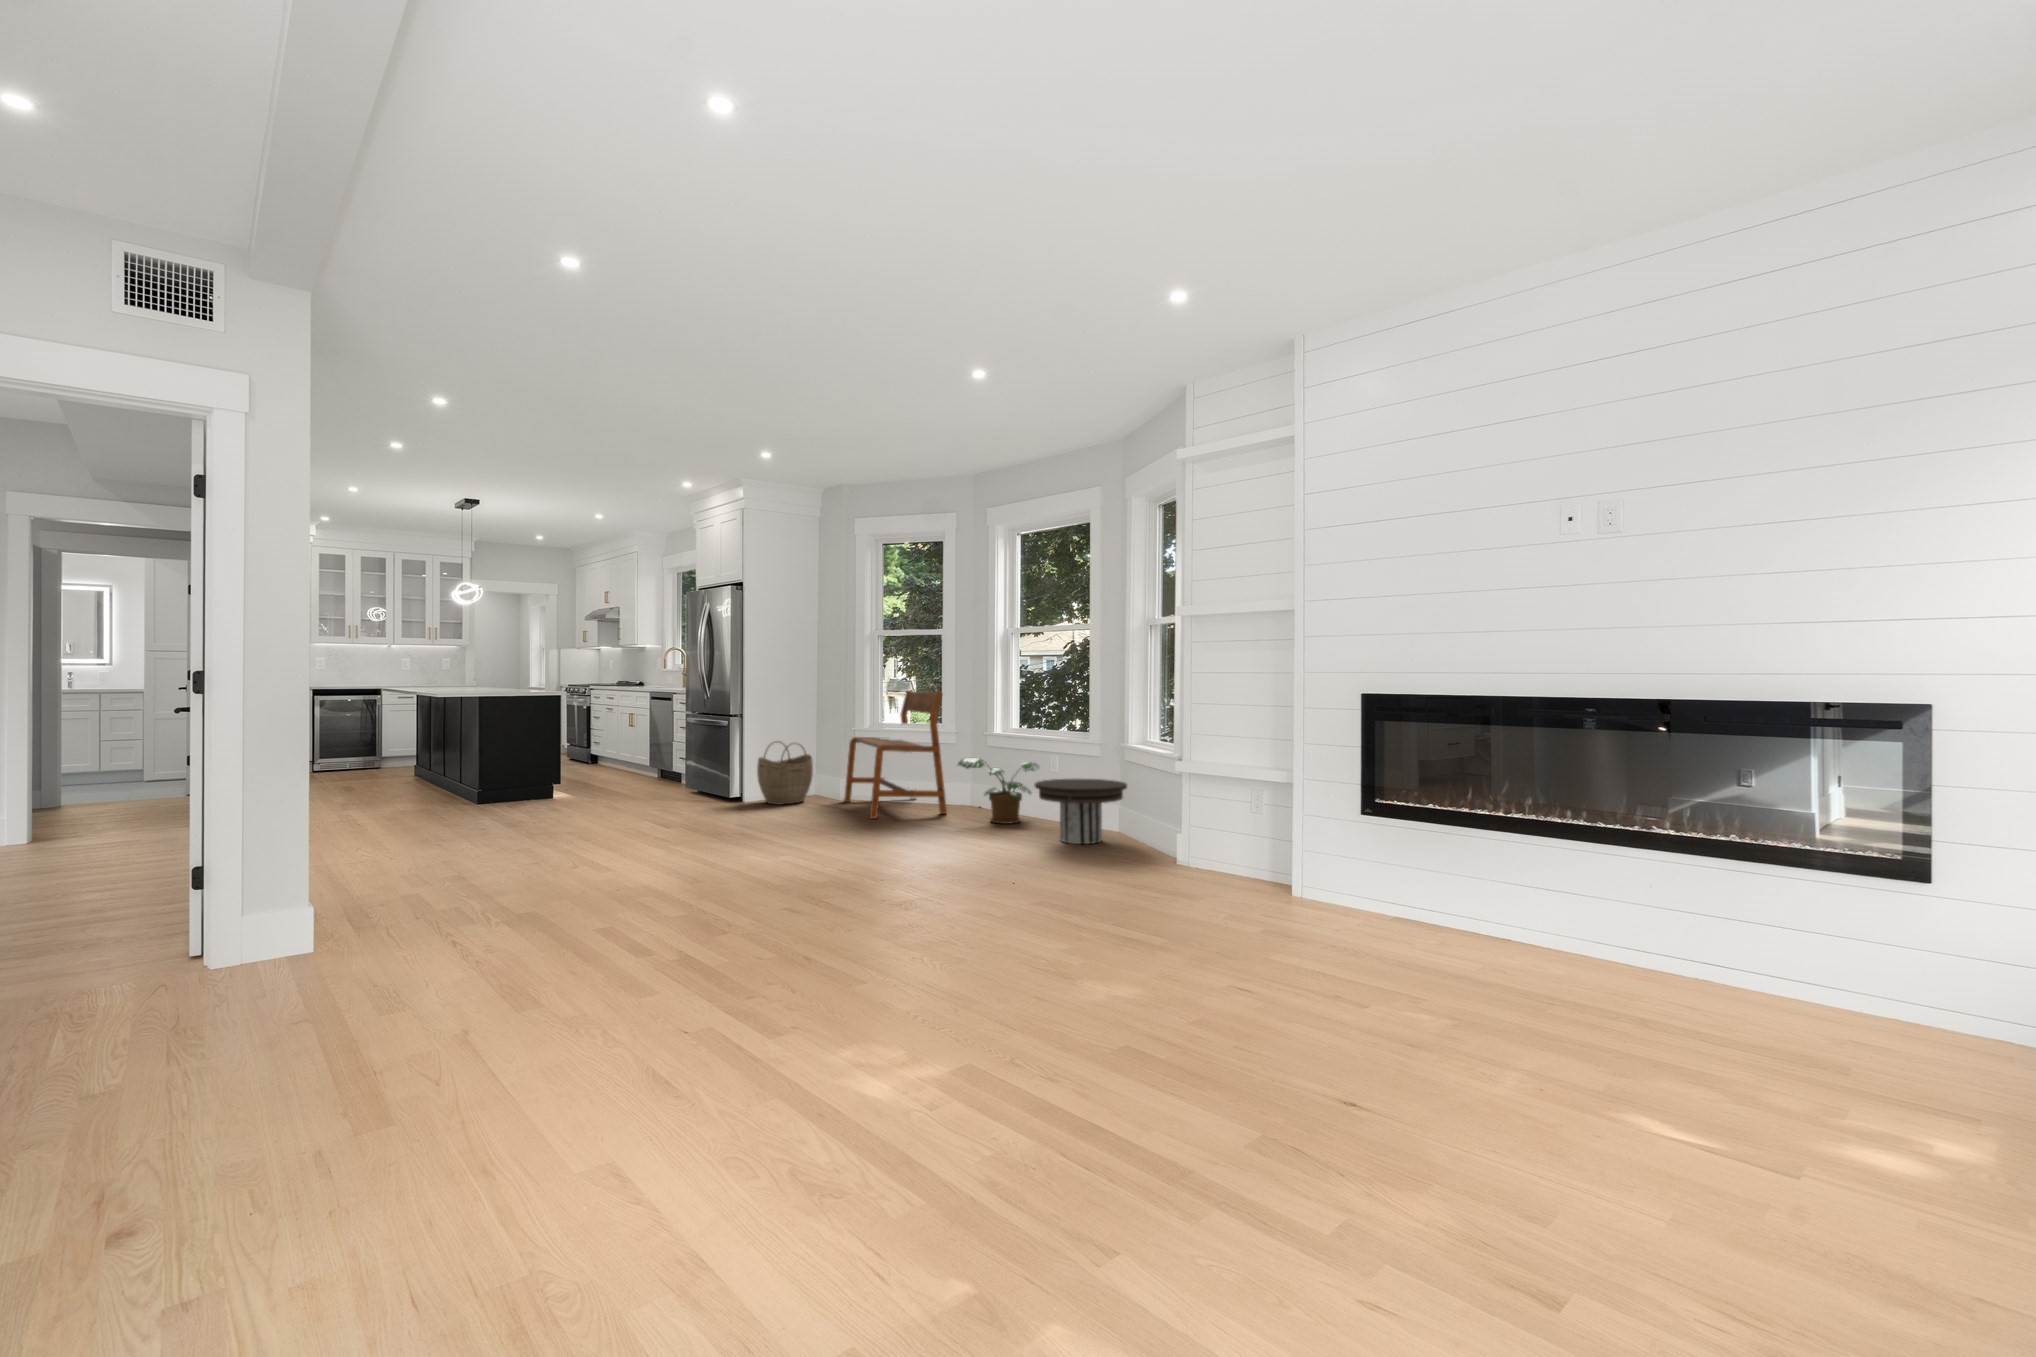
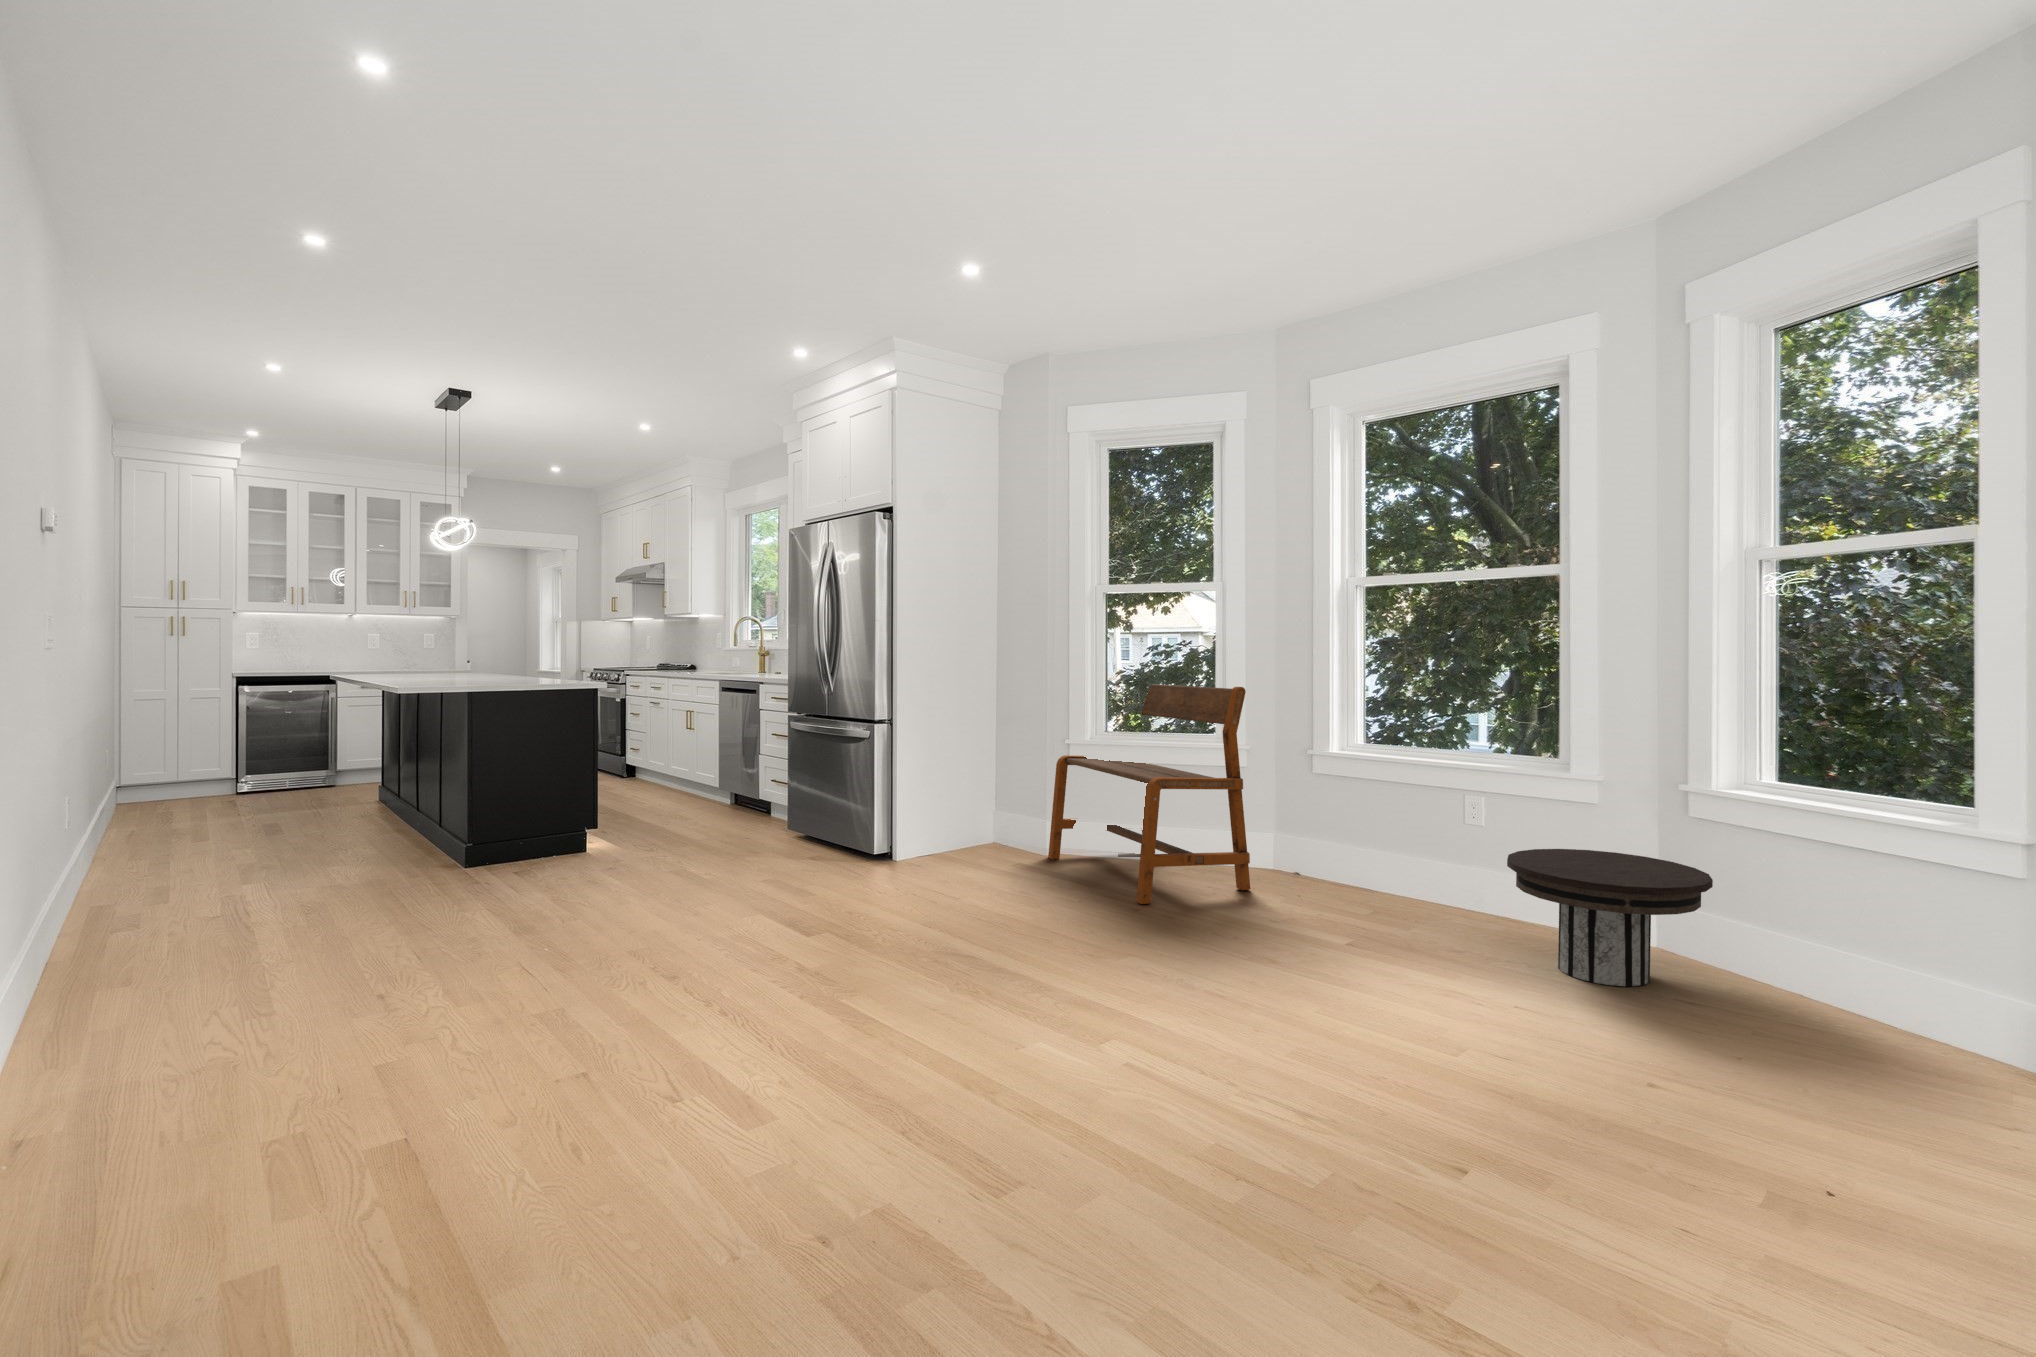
woven basket: present [757,742,813,805] -> none [916,762,1001,865]
potted plant: present [958,758,1039,824] -> none [1286,800,1430,918]

